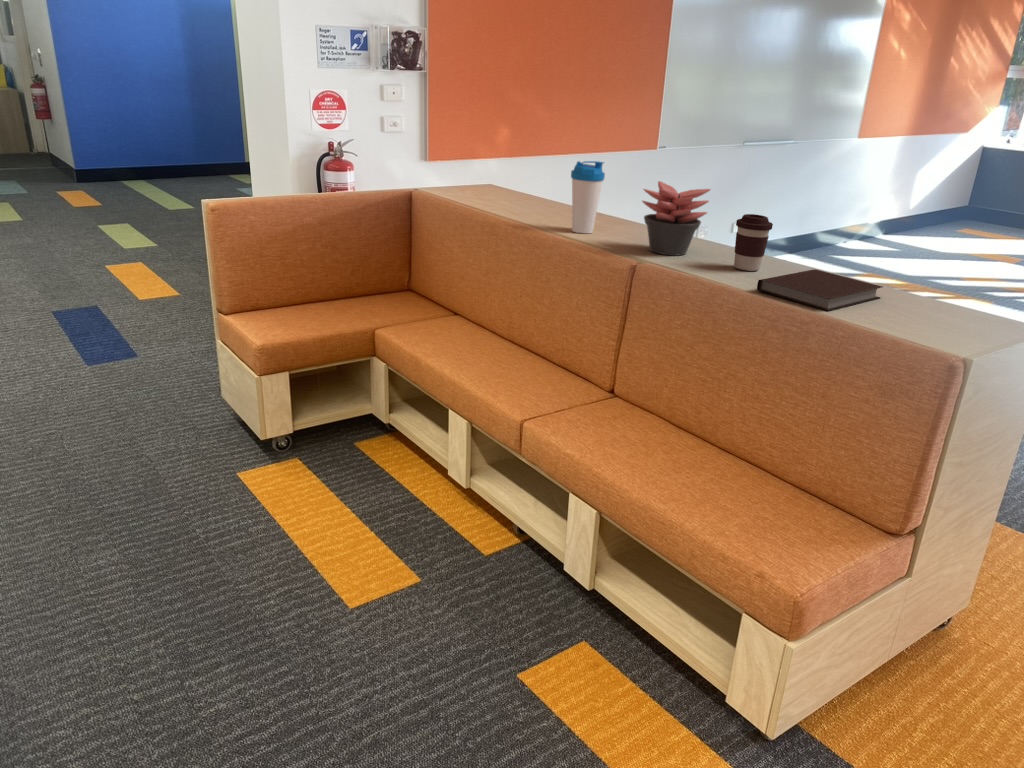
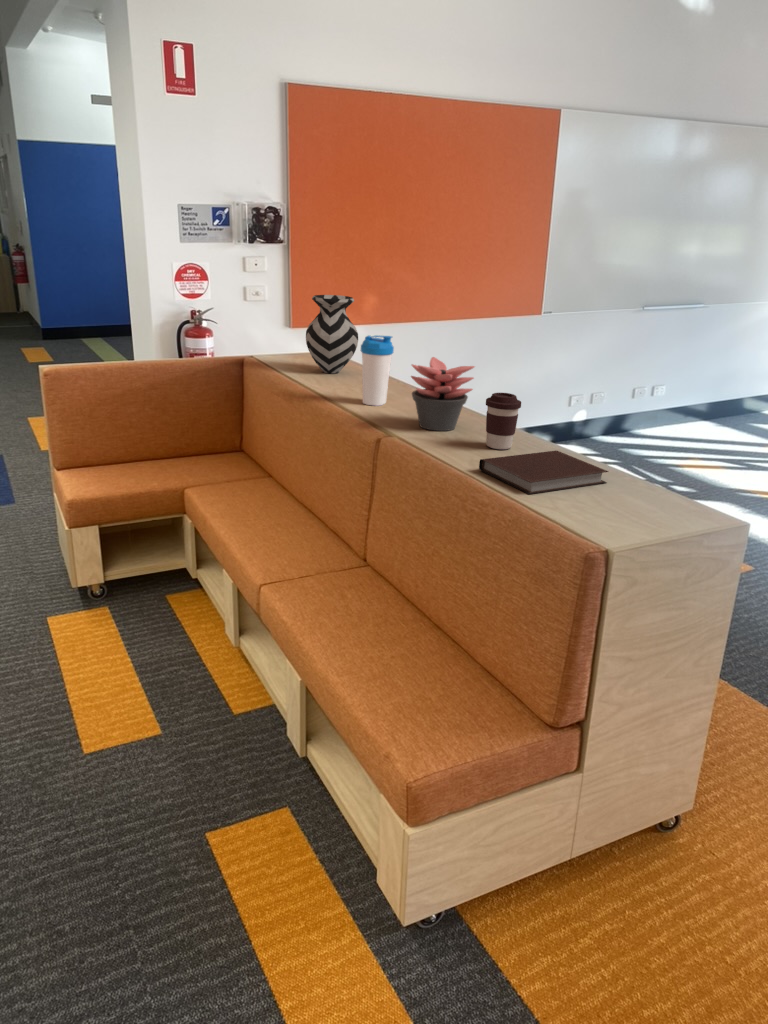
vase: none [479,122,533,204] -> present [306,295,358,373]

